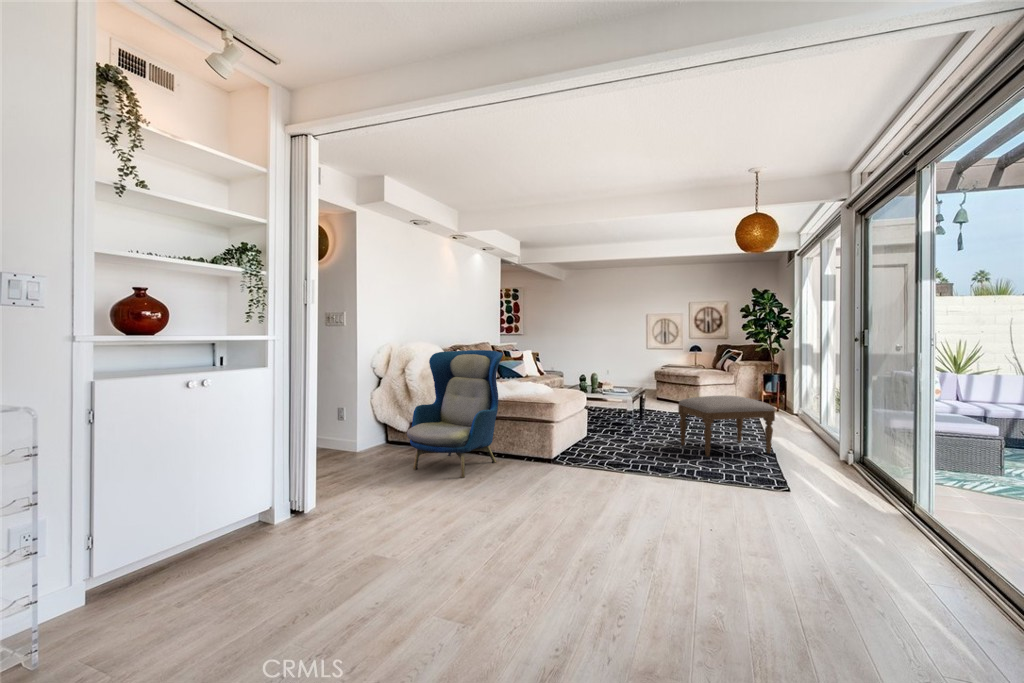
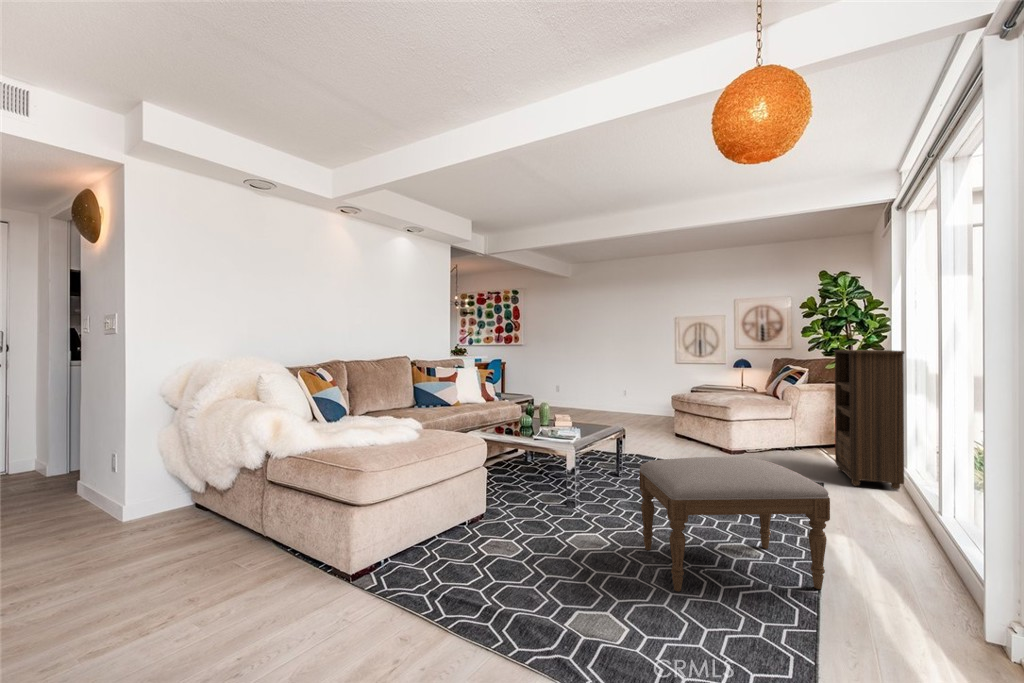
bookshelf: none [763,339,803,420] -> present [834,350,904,490]
armchair: present [407,350,503,478] -> none [39,367,273,633]

